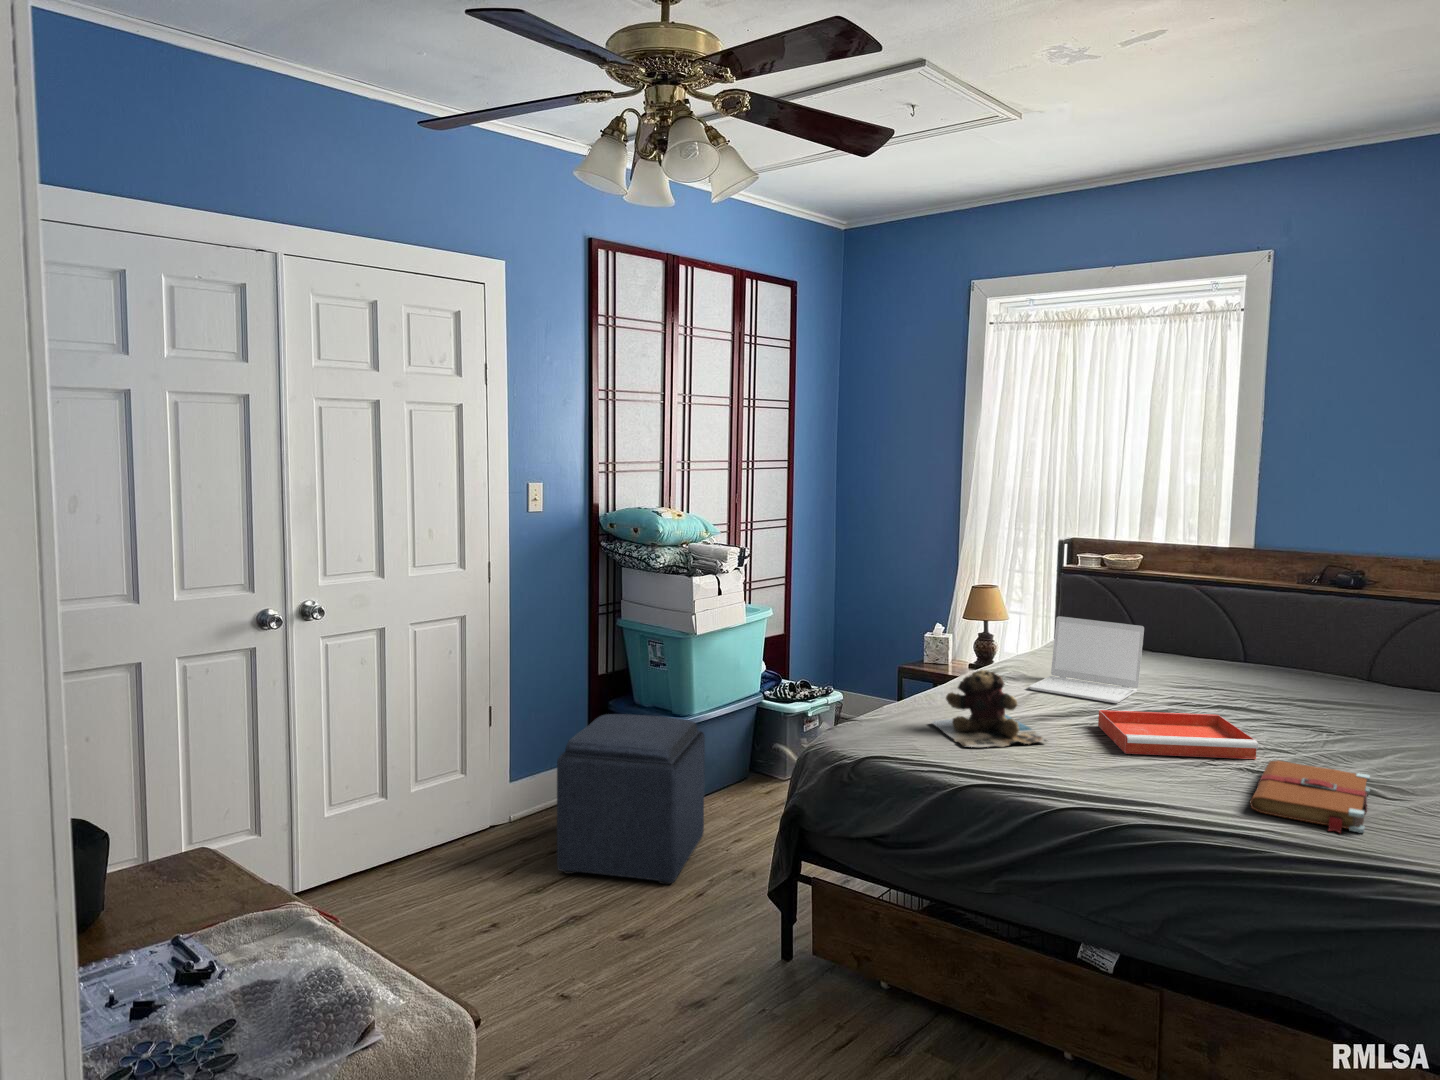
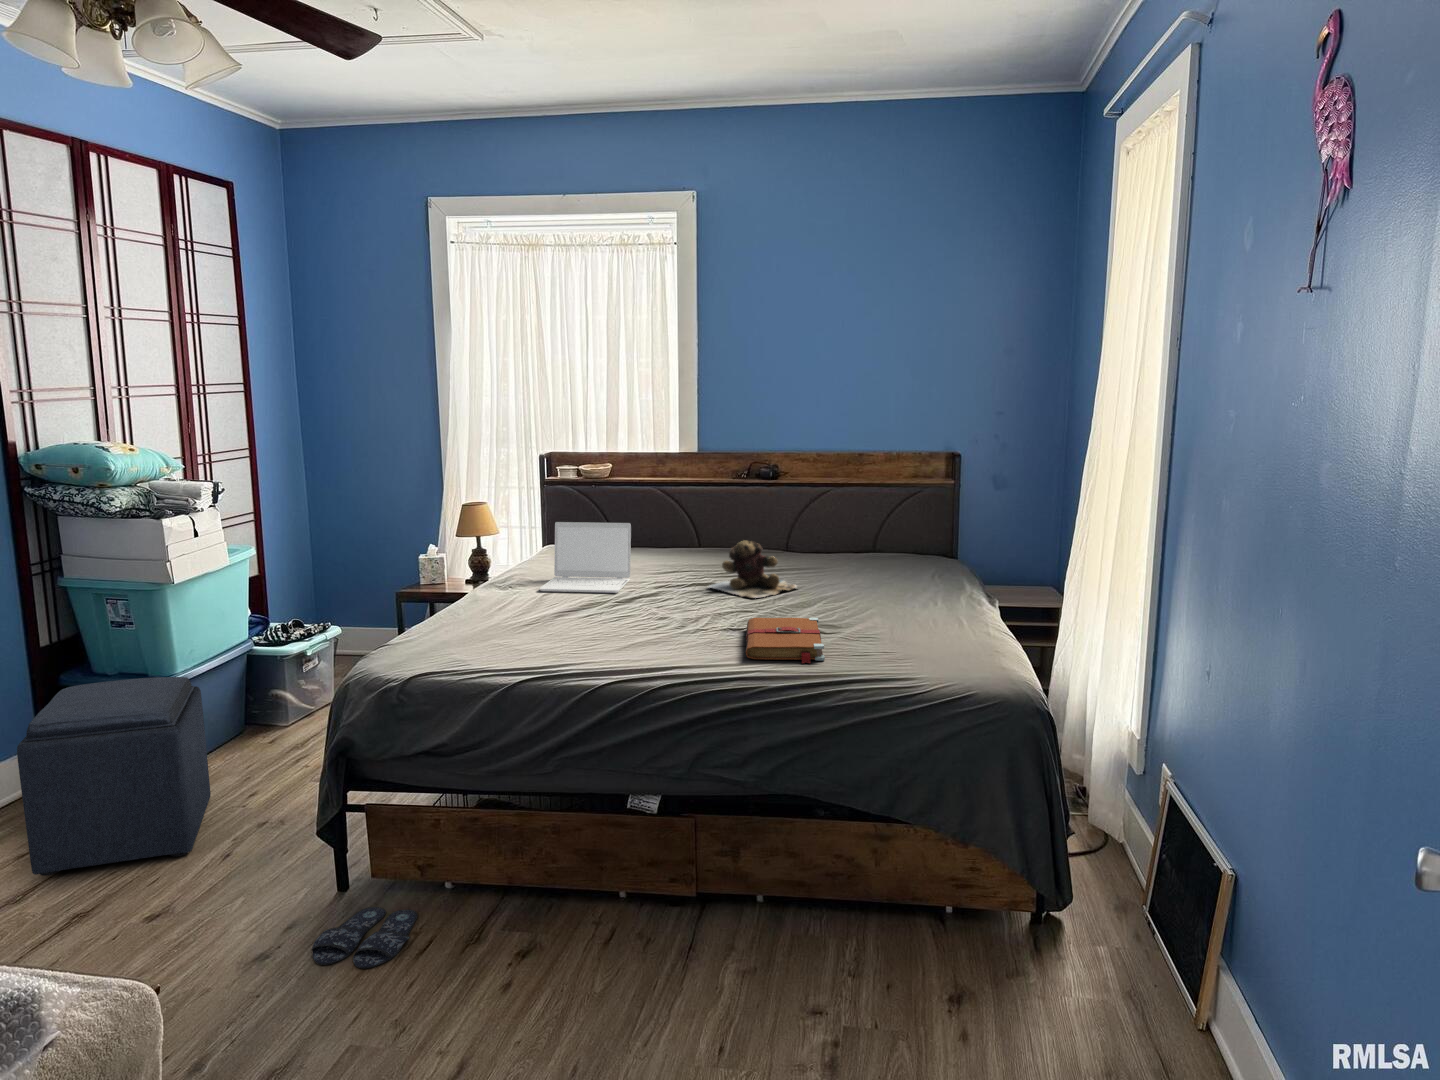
teddy bear: present [931,669,1047,747] -> present [709,541,798,598]
tray: present [1098,710,1258,759] -> none [609,590,738,632]
slippers: none [742,983,848,1046] -> present [312,907,418,969]

